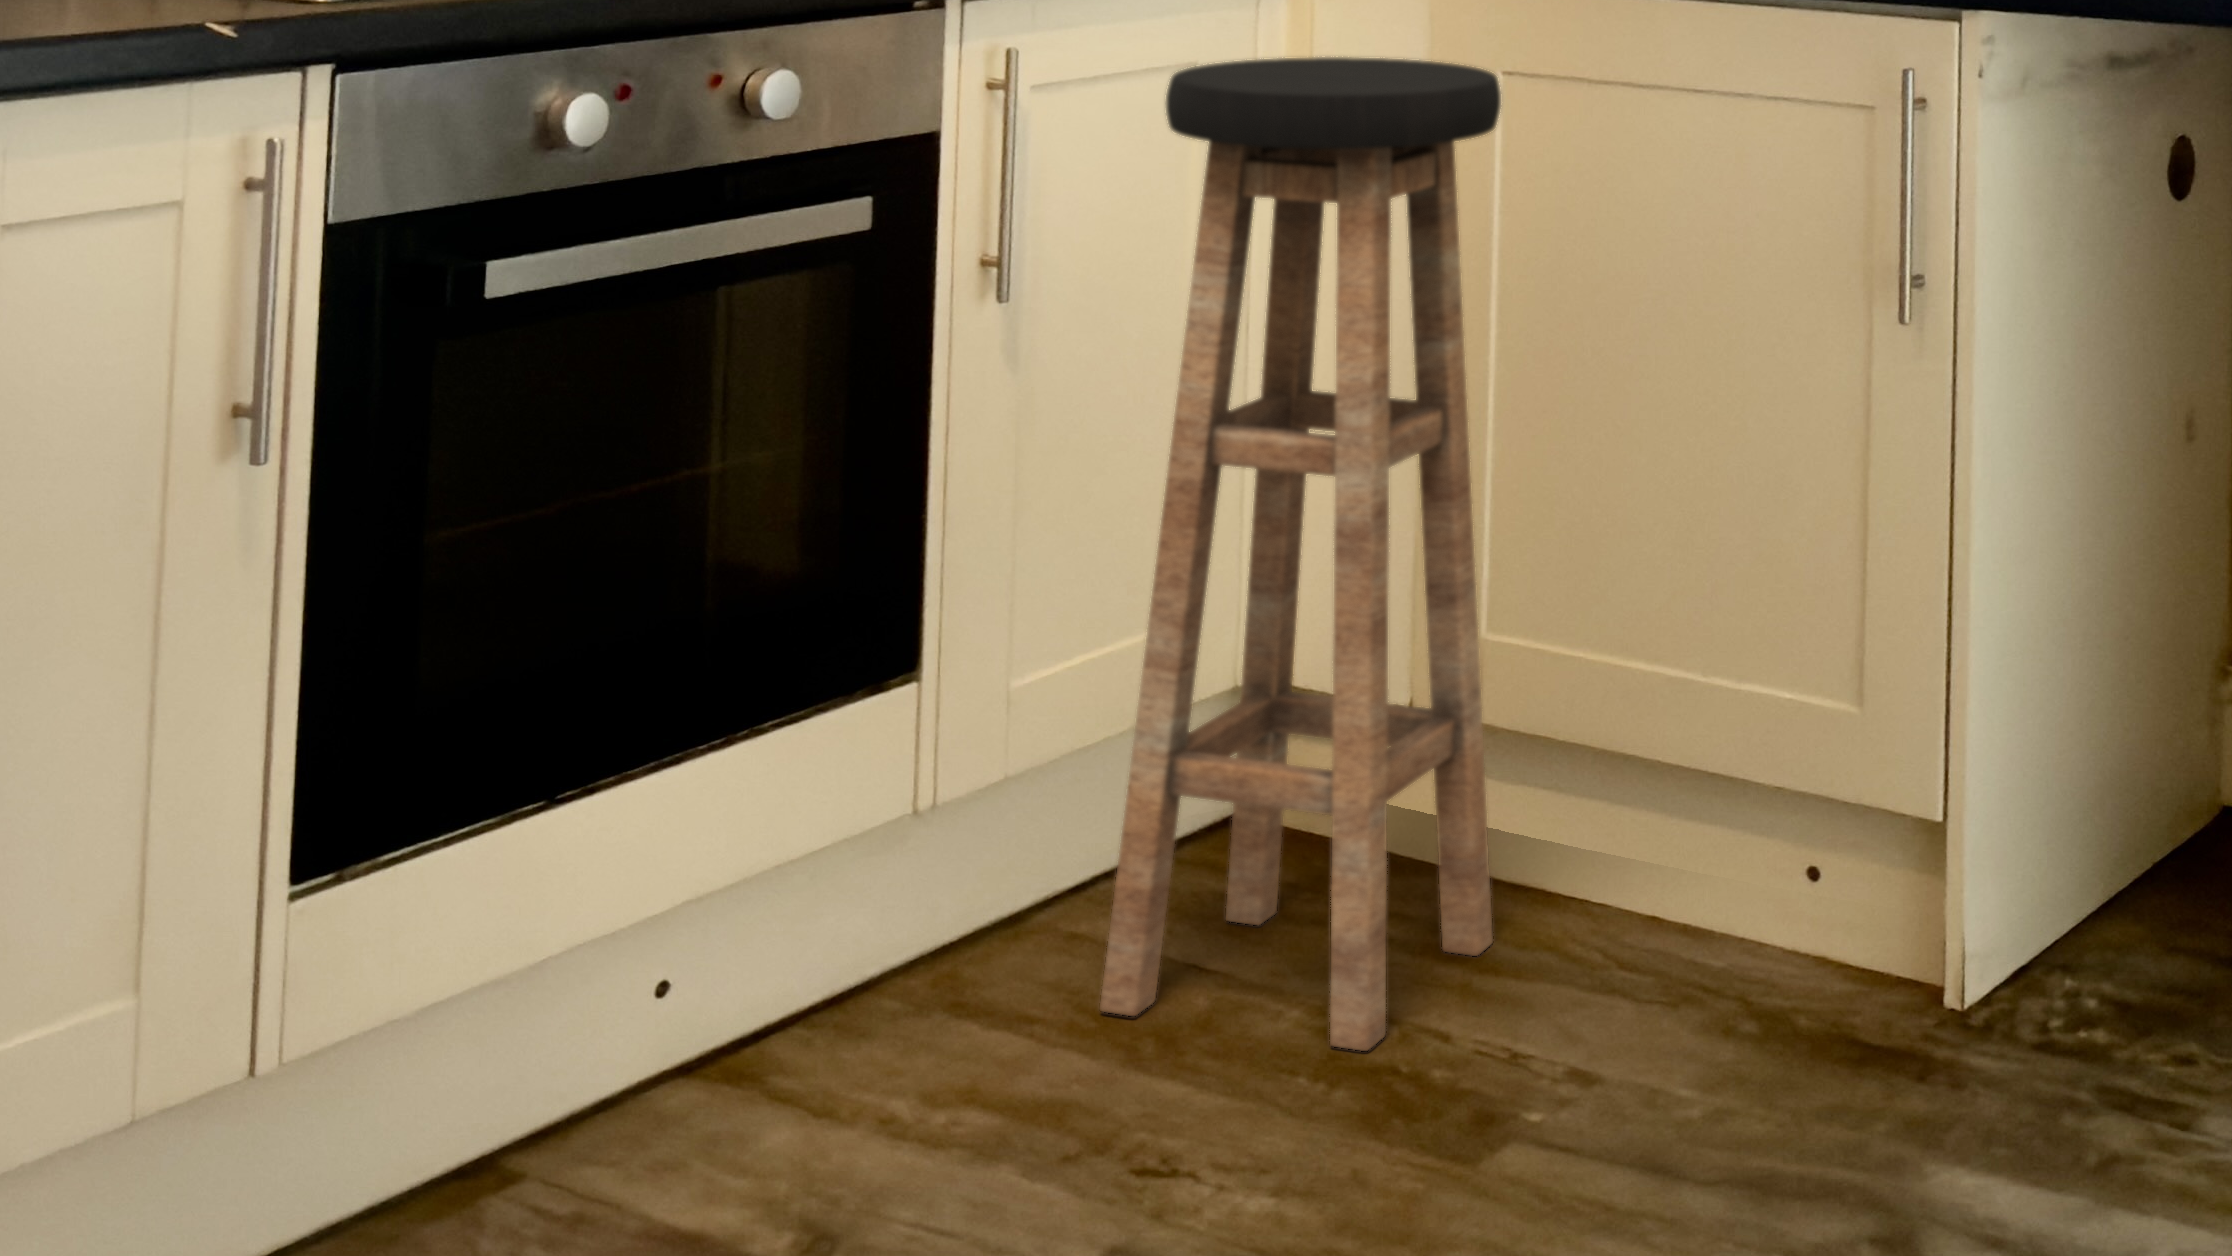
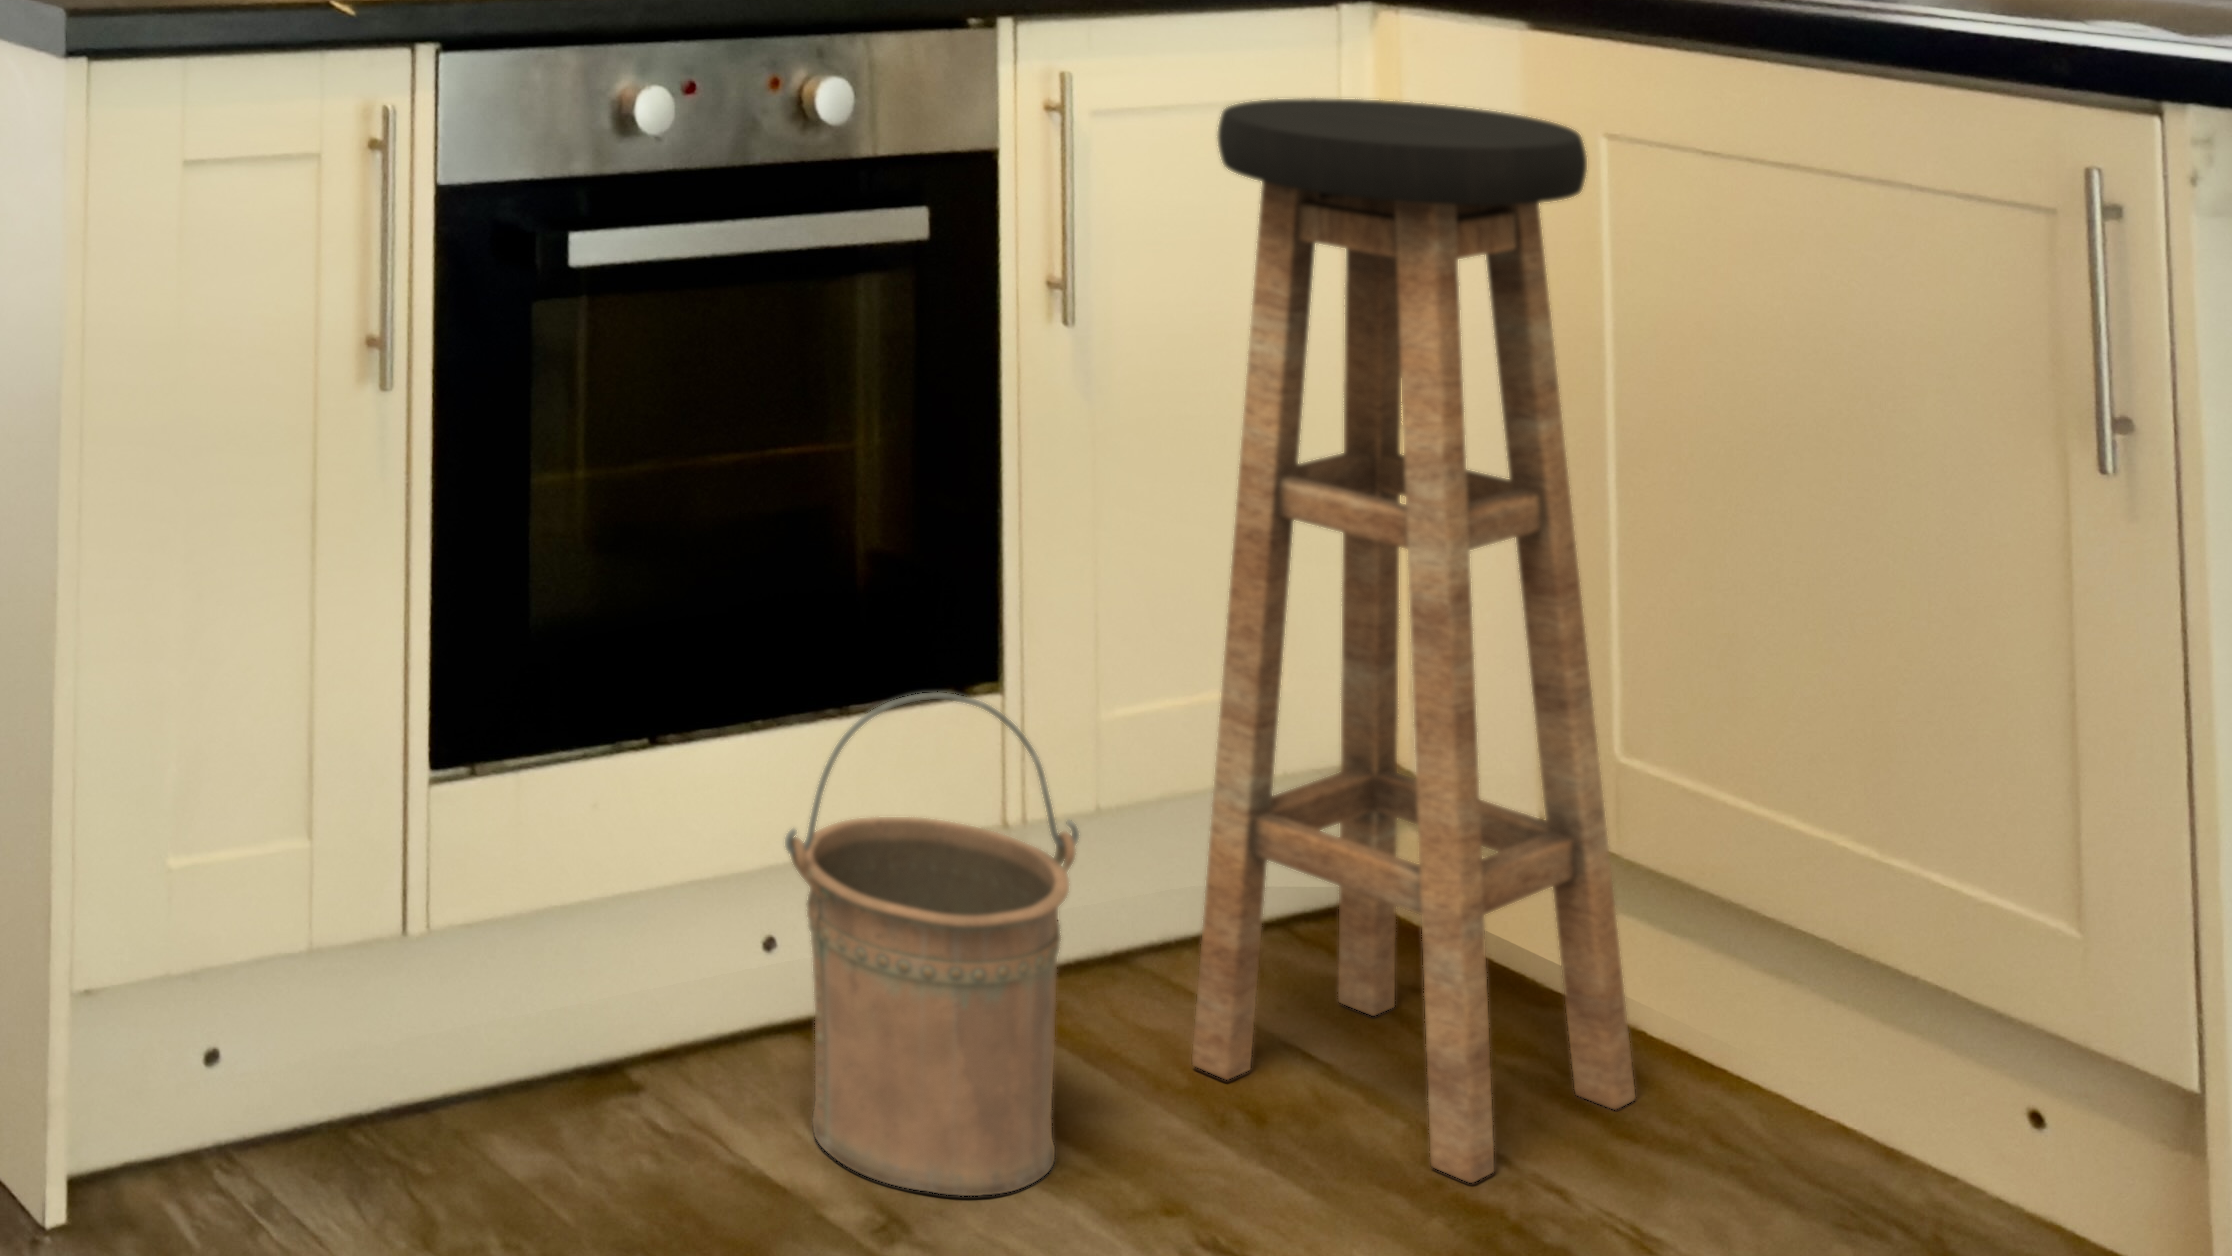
bucket: none [712,691,1015,1202] -> present [785,693,1079,1196]

